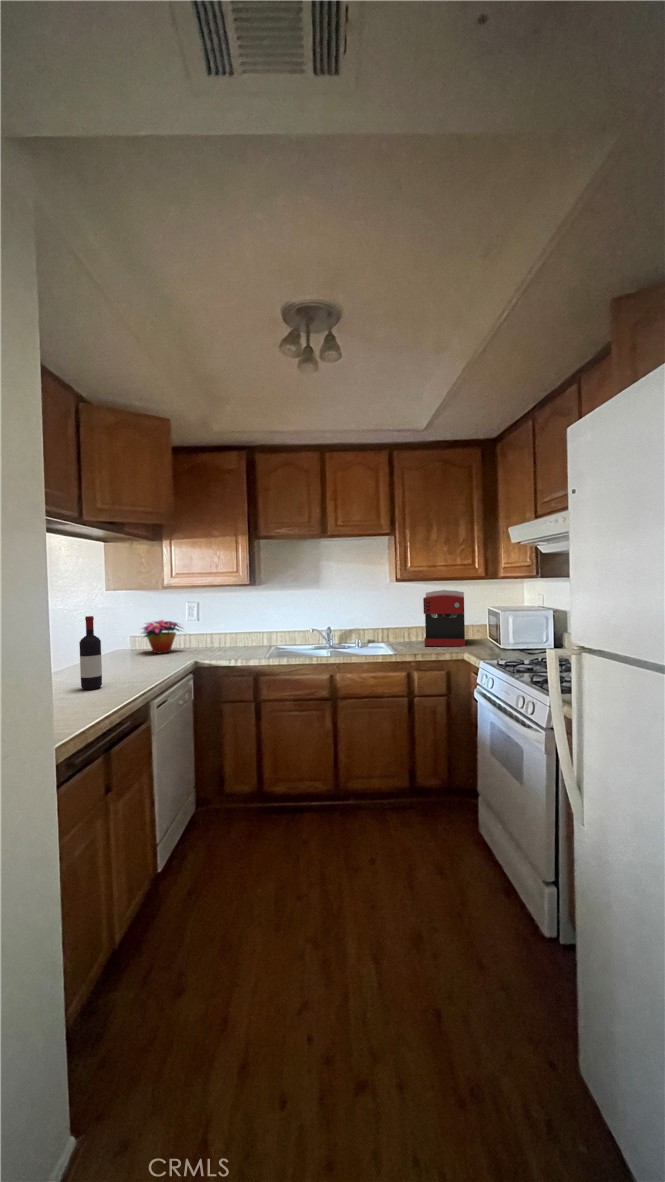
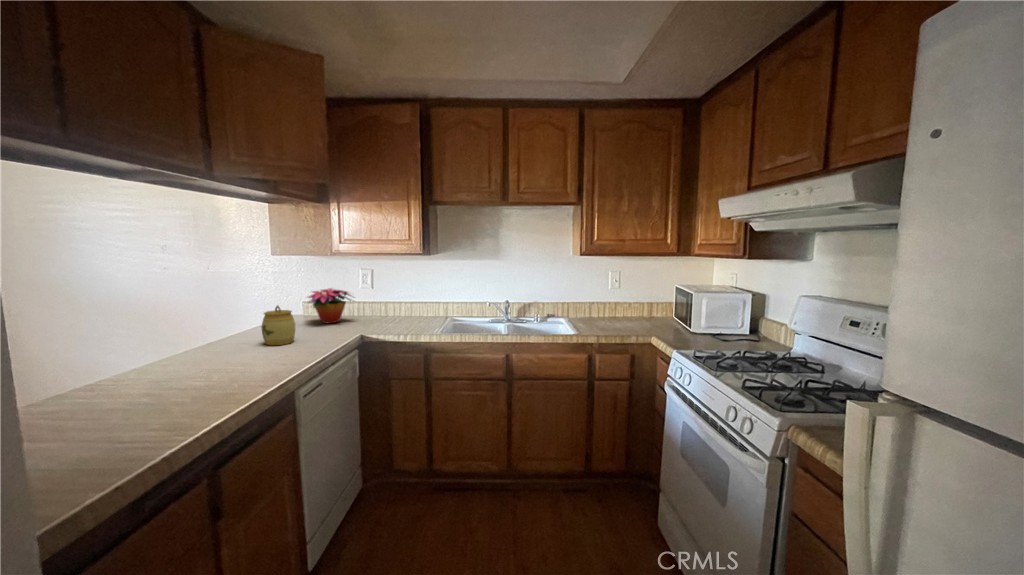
coffee maker: present [423,590,465,646] -> none [607,265,653,327]
wine bottle: present [79,616,102,690] -> none [205,293,236,379]
jar: none [109,633,138,669] -> present [261,305,295,345]

